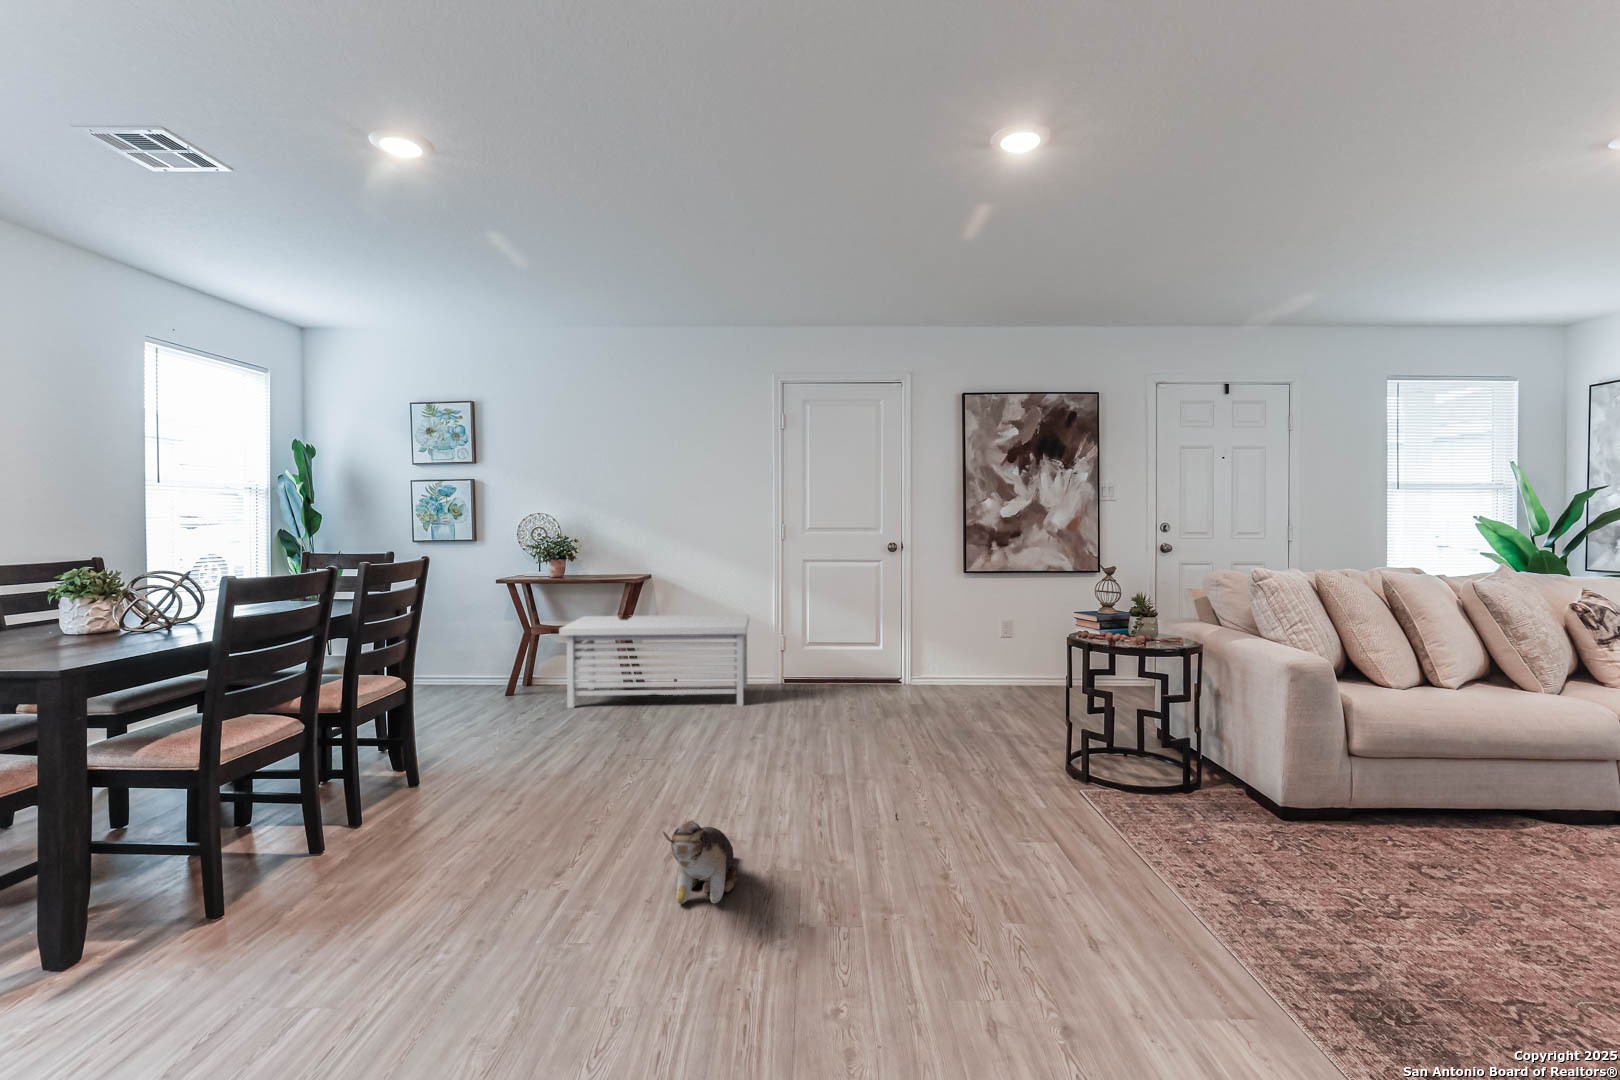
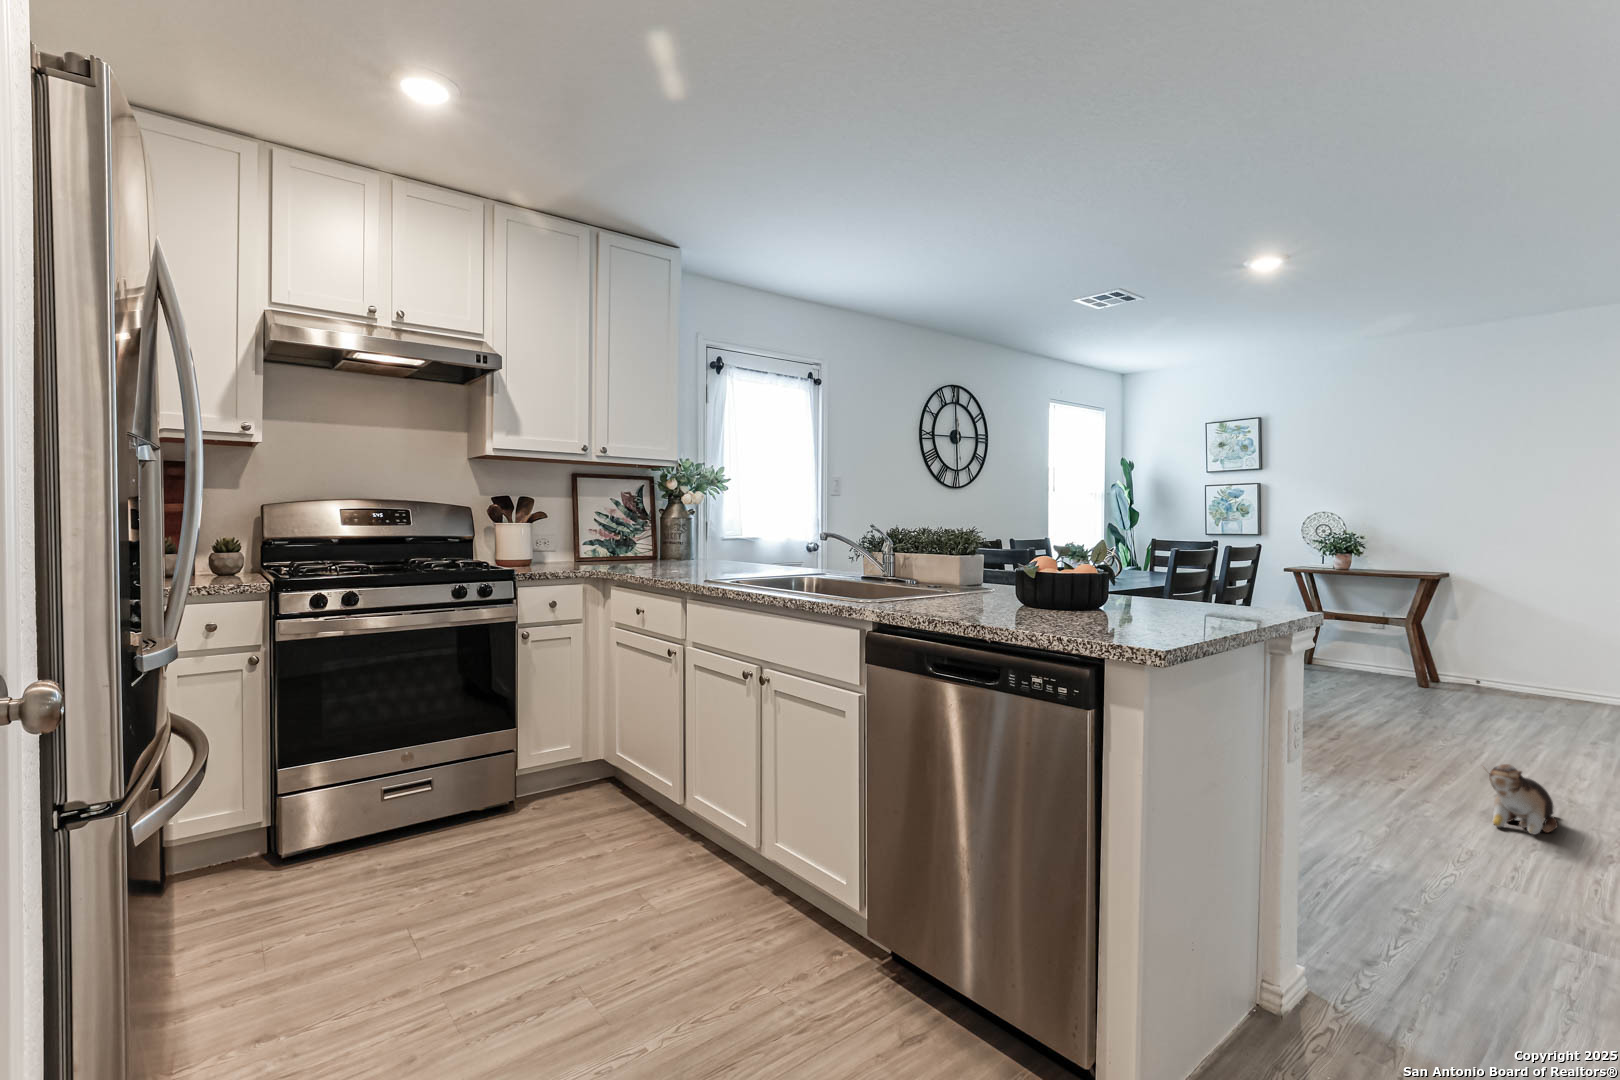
storage bench: present [559,615,749,708] -> none [1348,608,1587,717]

